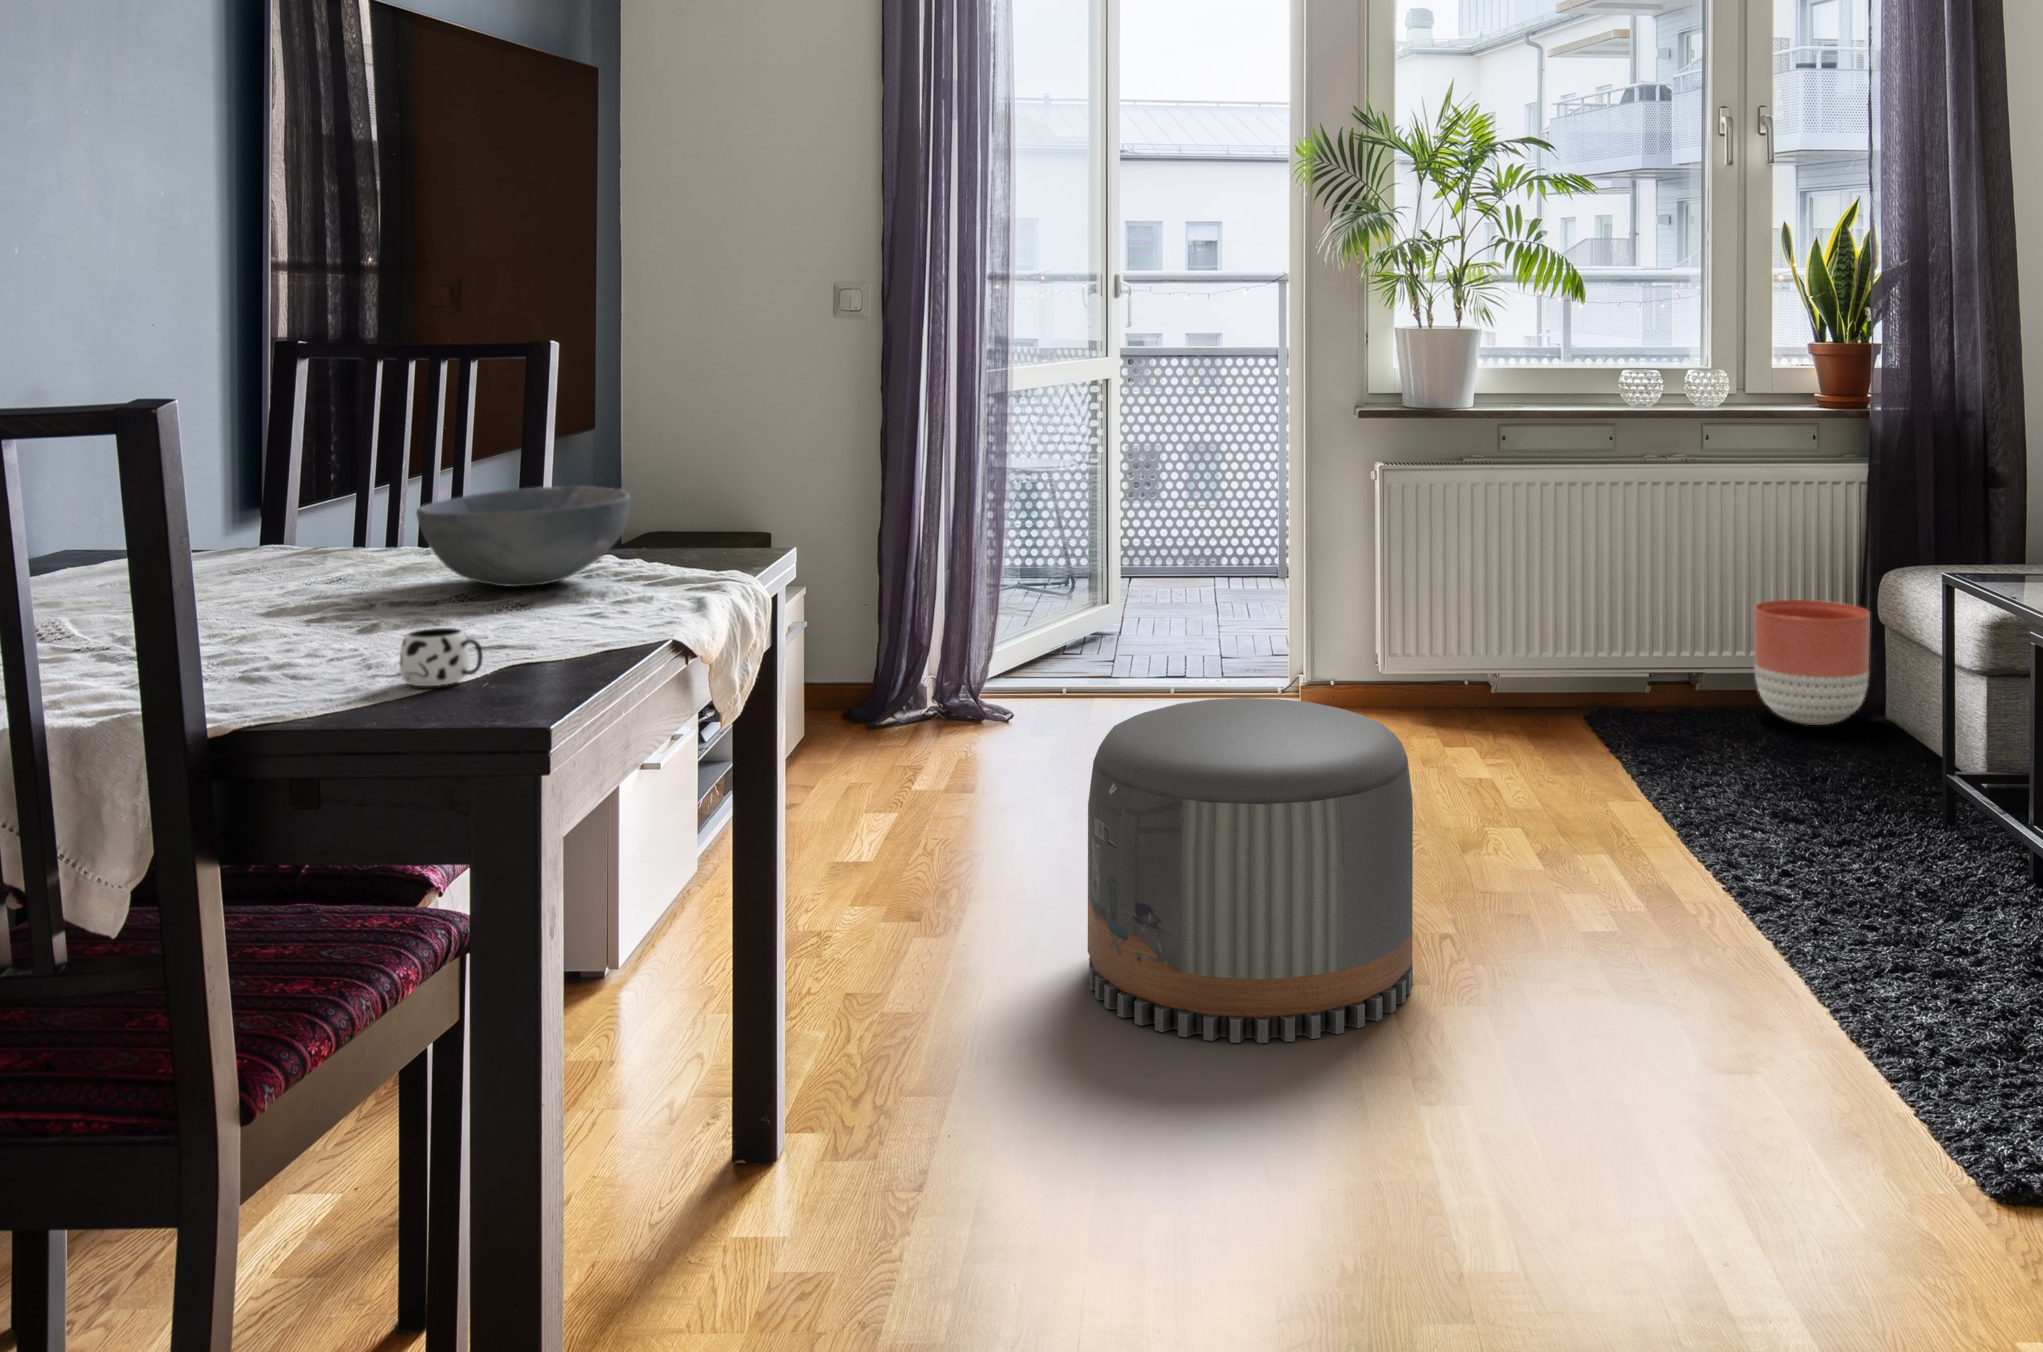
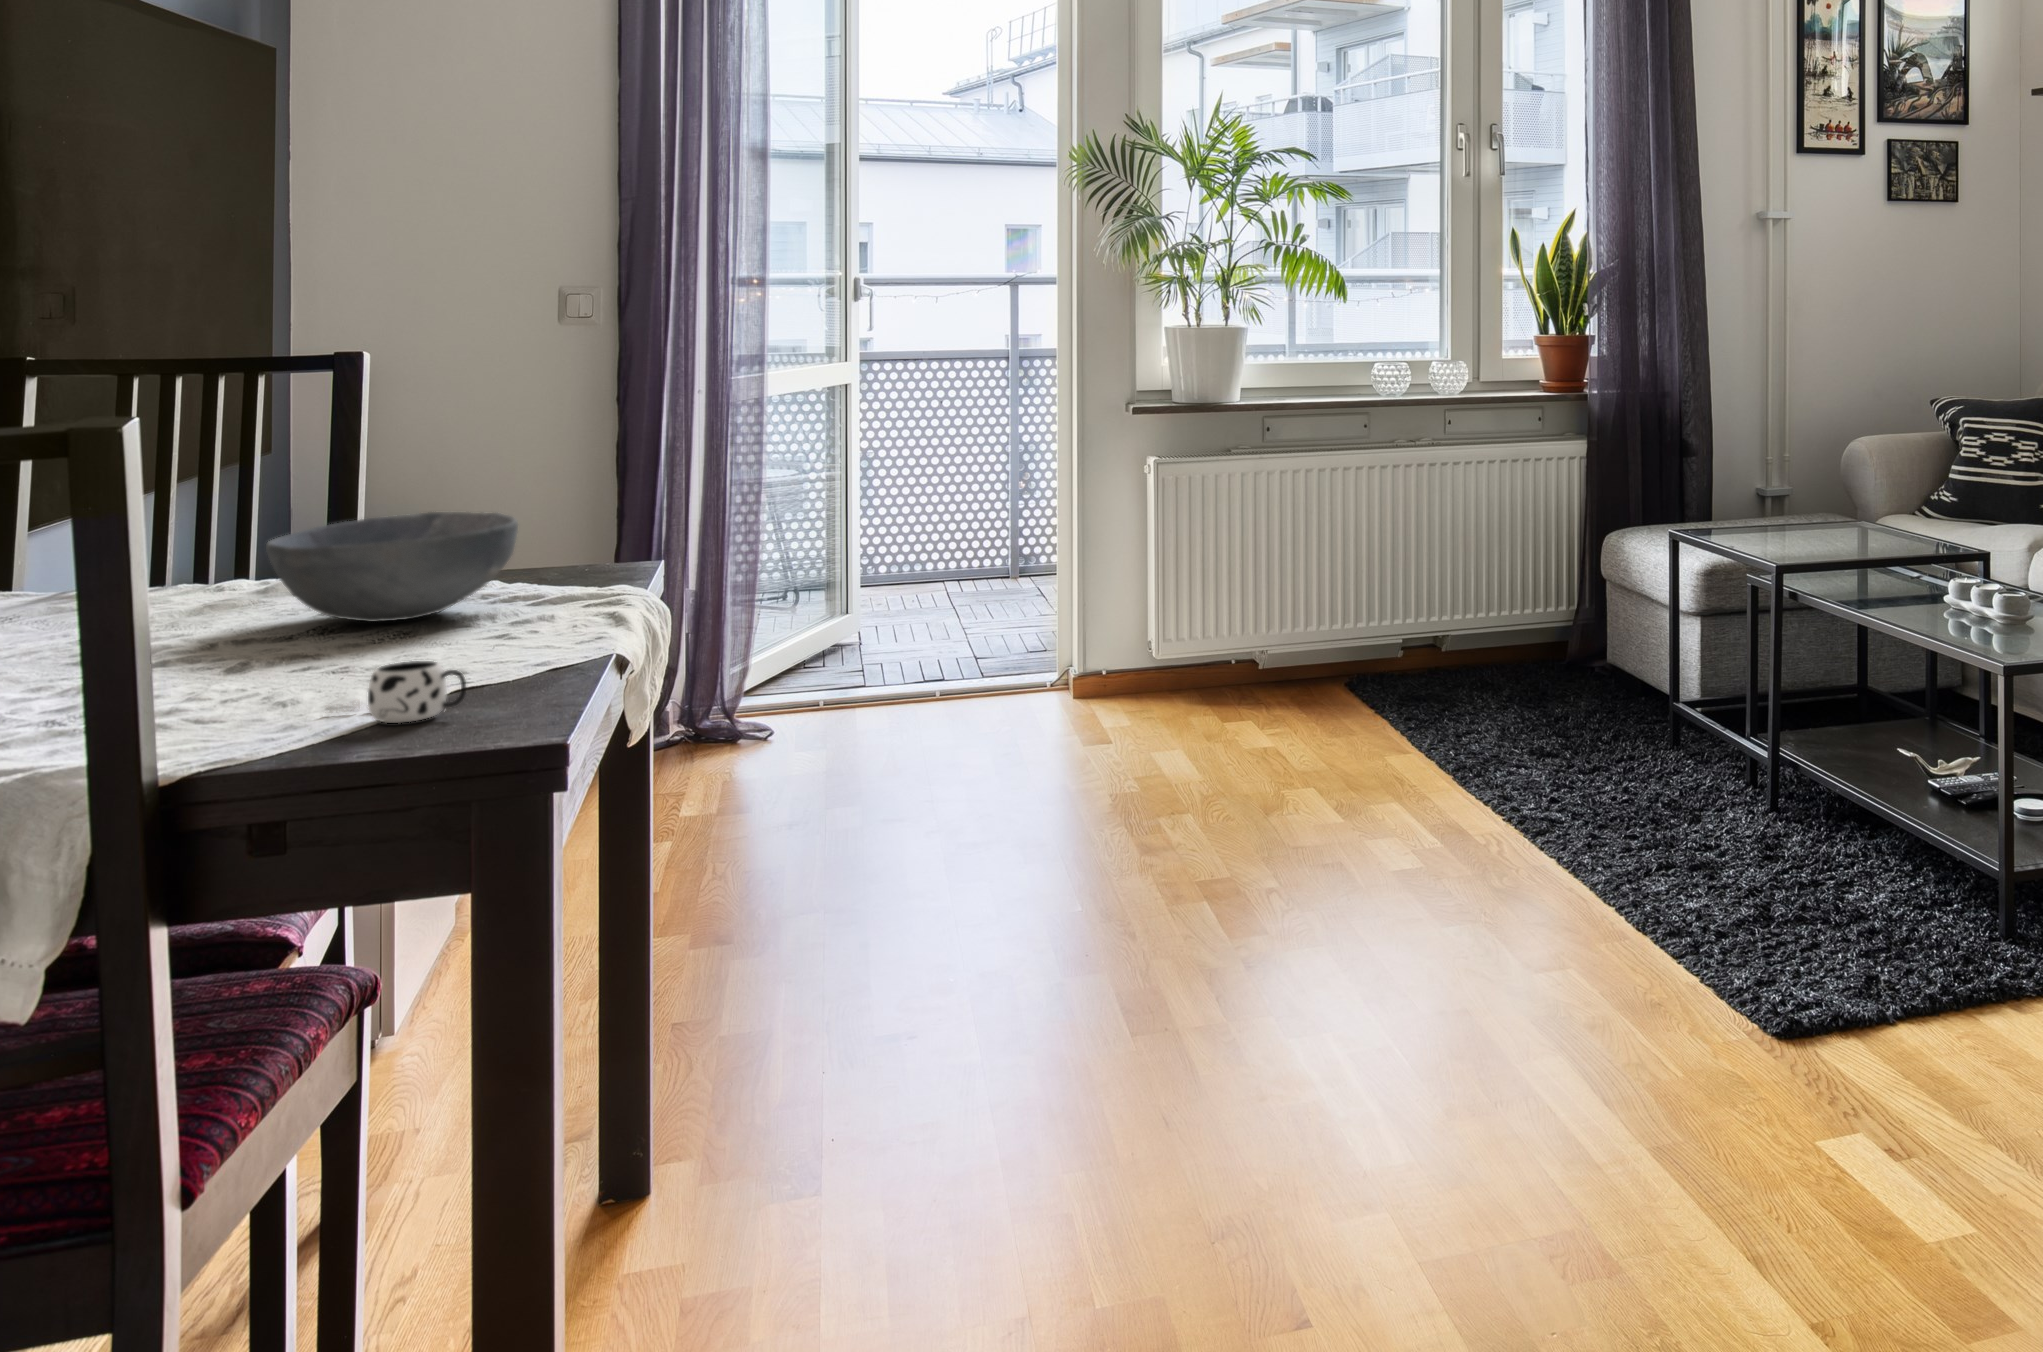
planter: present [1754,600,1870,725] -> none [1493,564,1590,674]
pouf: present [1088,698,1413,1043] -> none [942,686,1259,1010]

